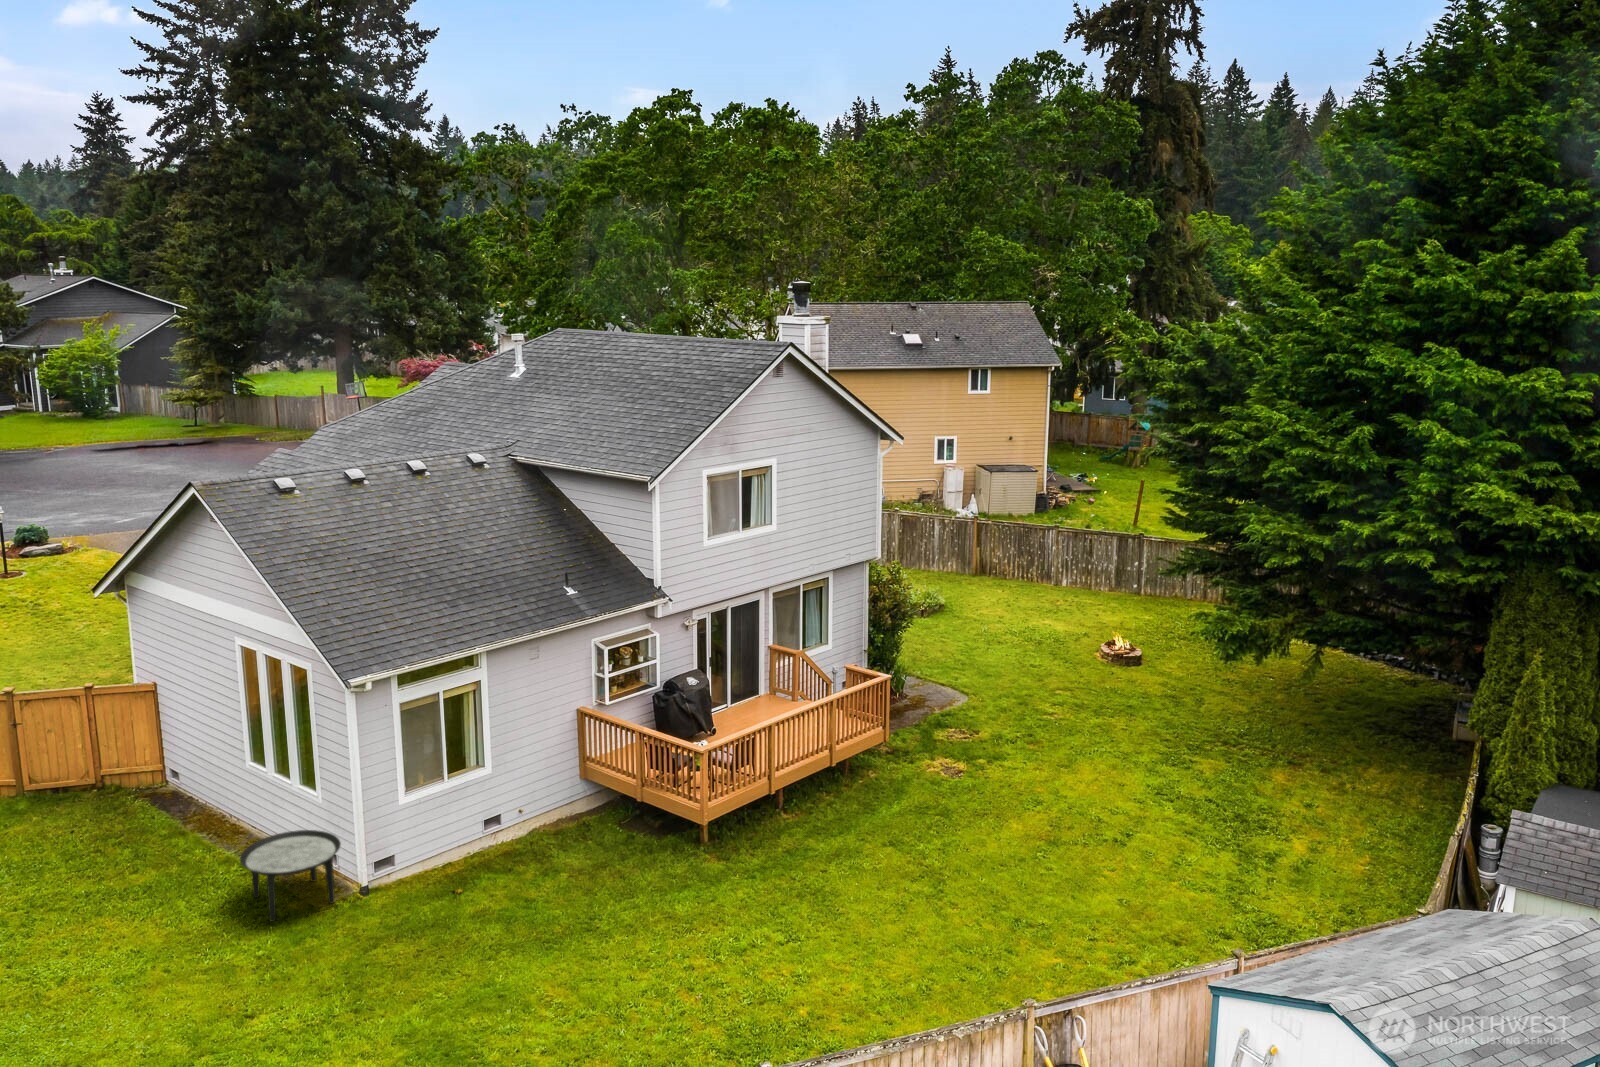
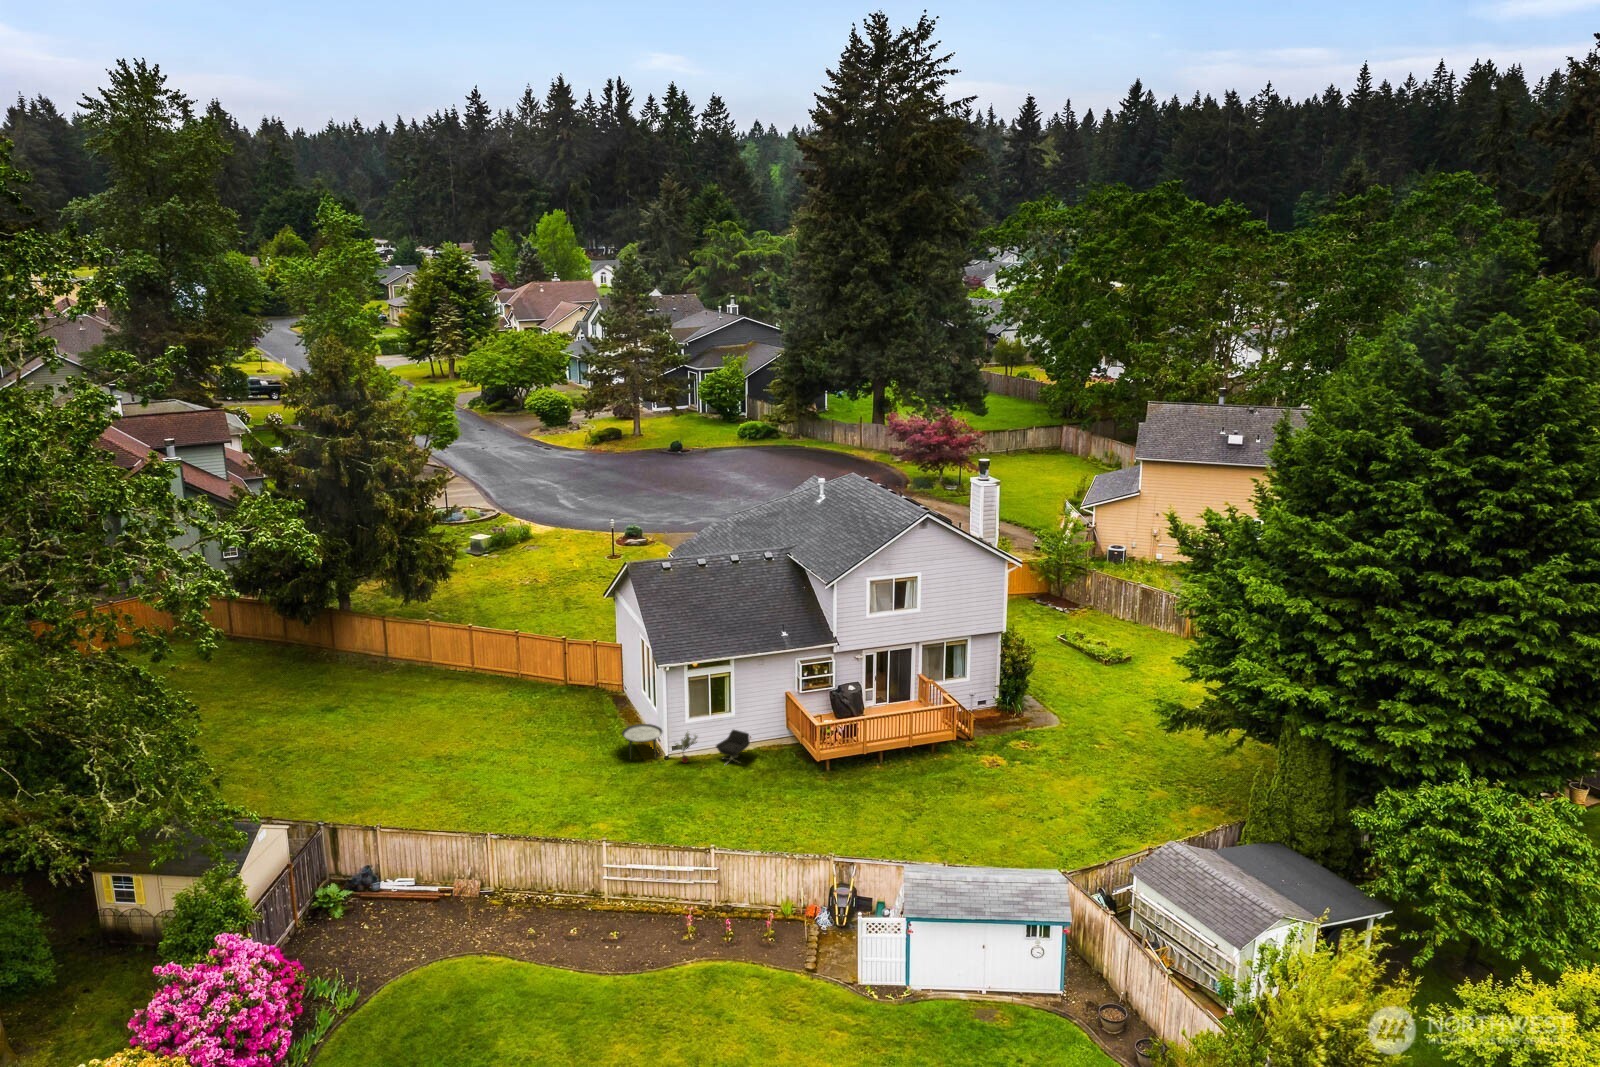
lounge chair: none [468,801,536,878] -> present [716,730,750,765]
potted tree: none [376,821,433,896] -> present [673,732,697,763]

